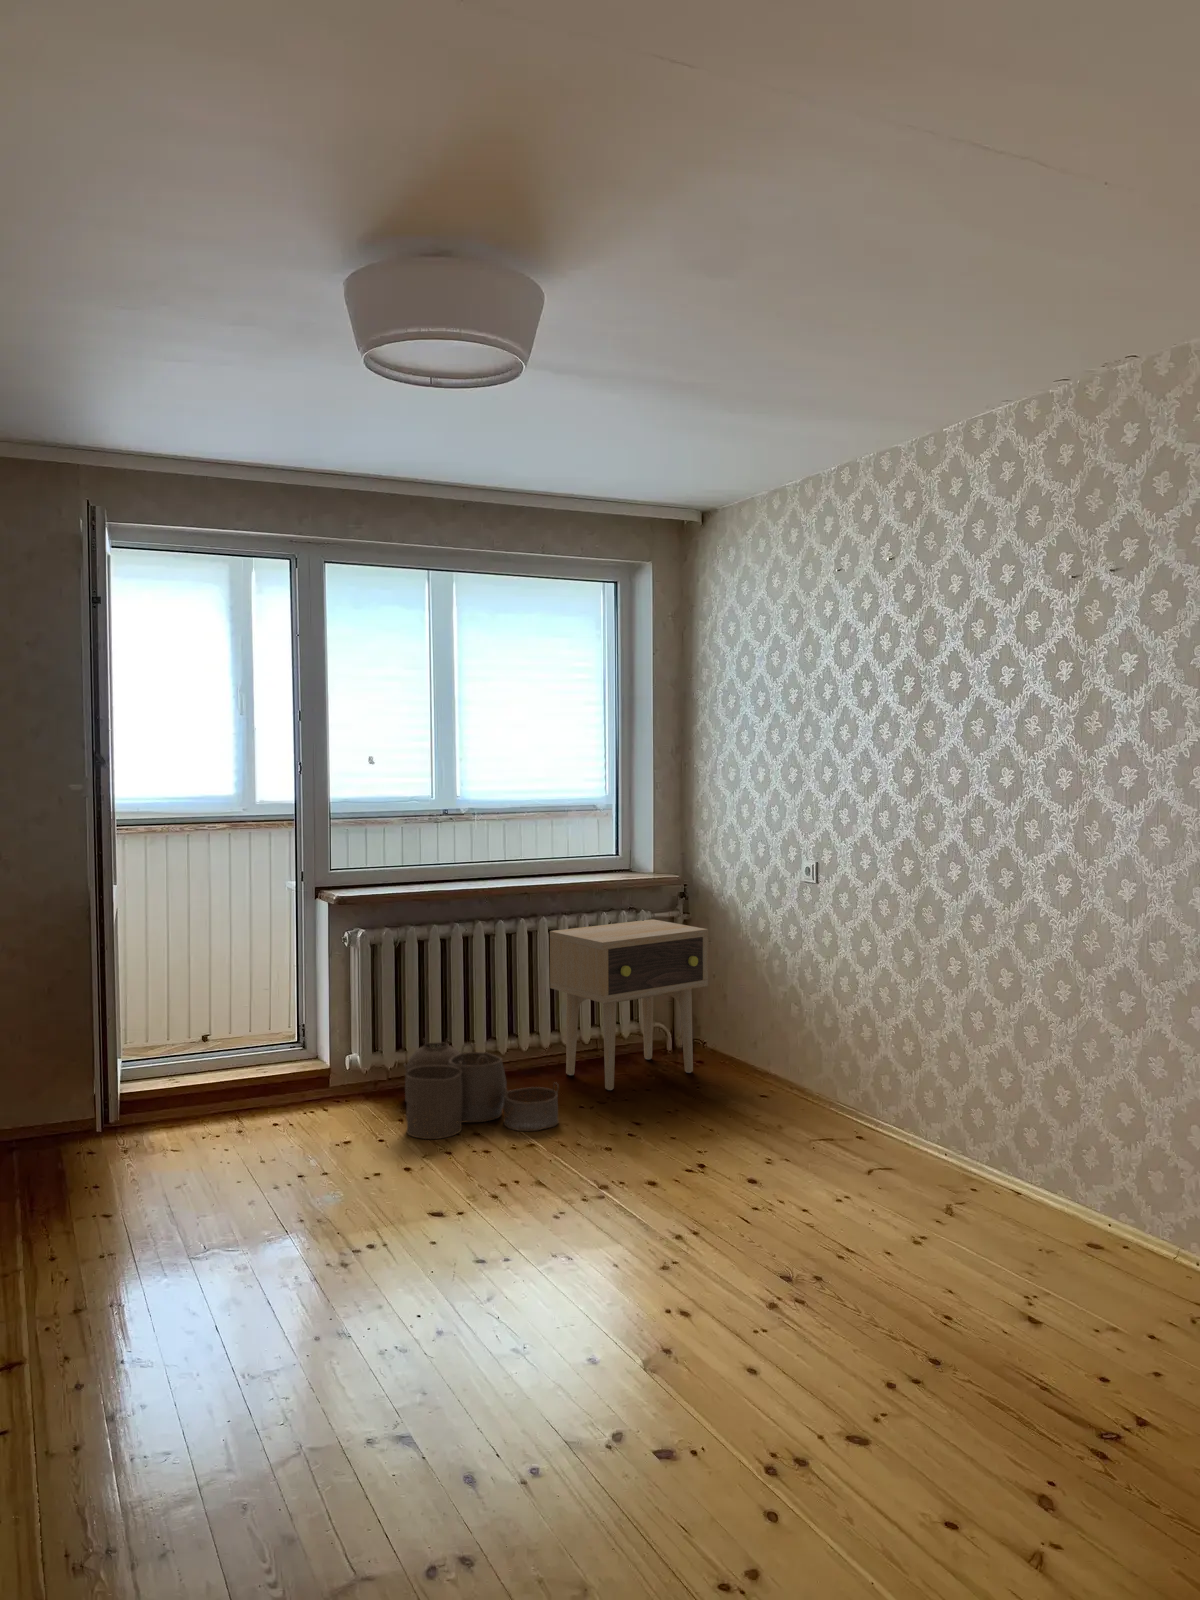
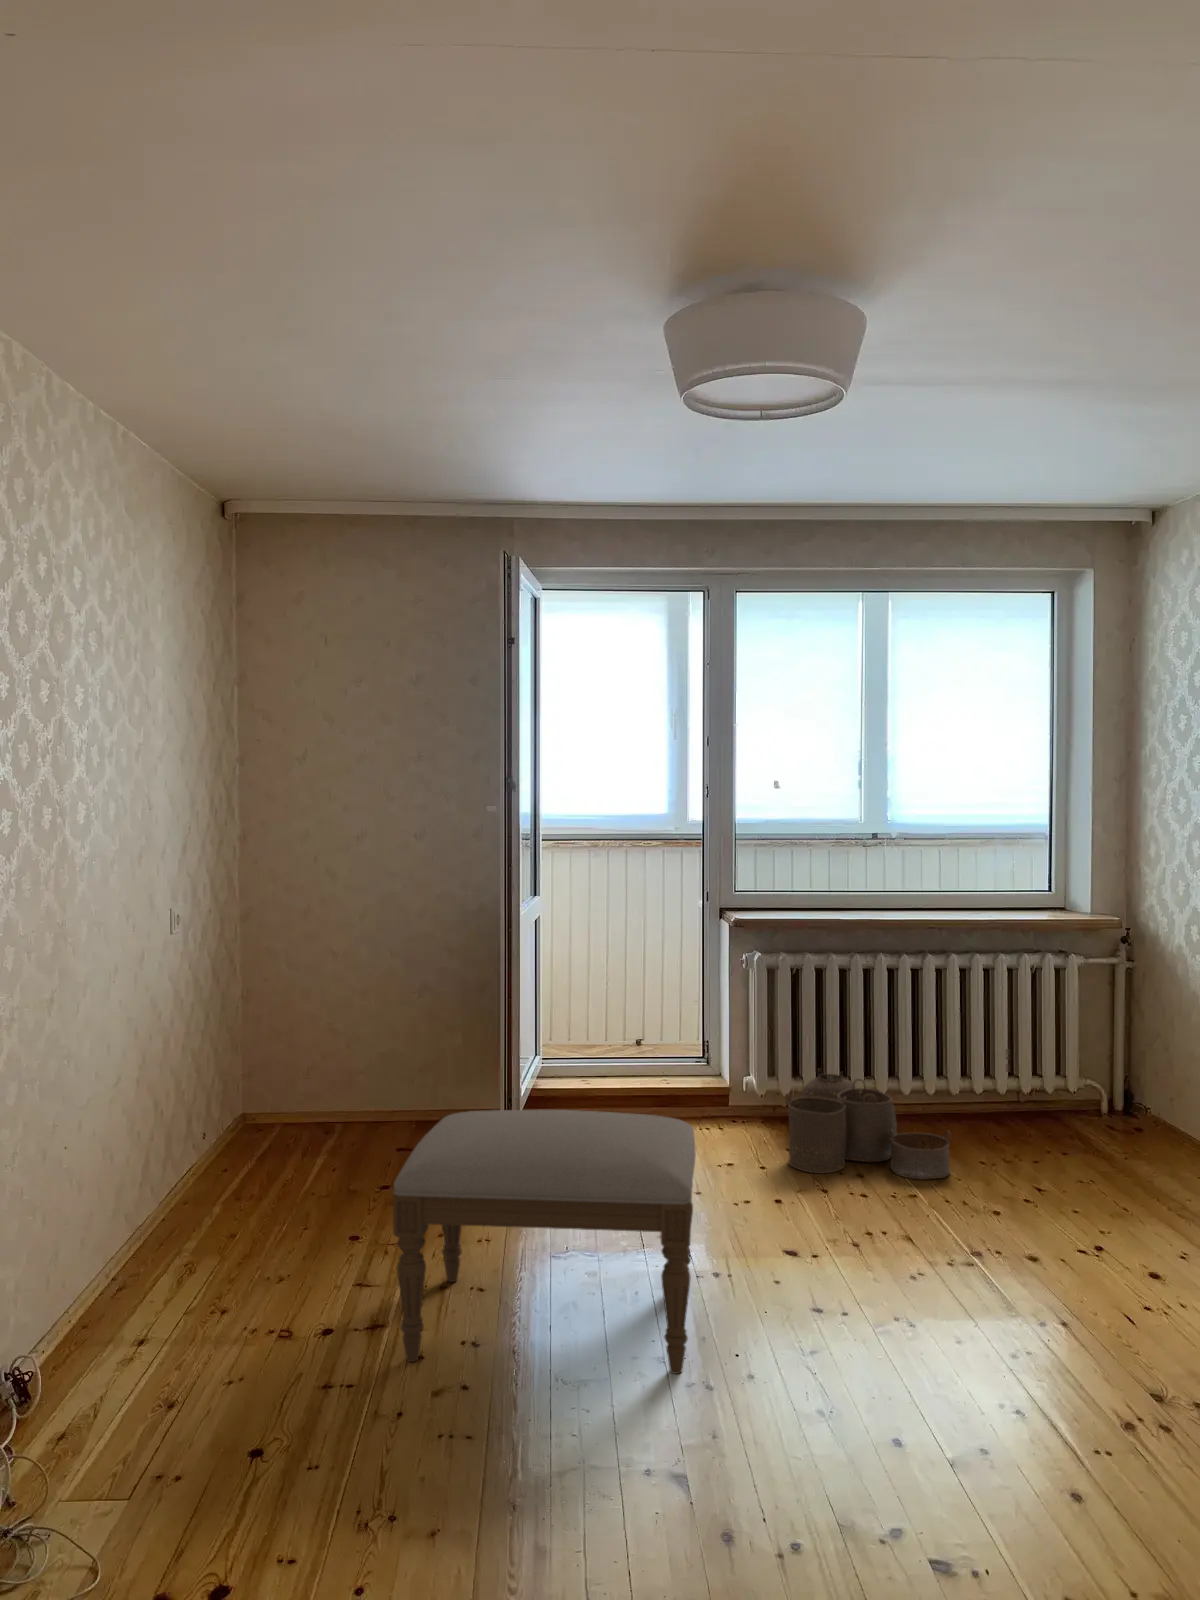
side table: present [550,919,708,1090] -> none [959,964,1145,1147]
ottoman: none [45,1095,382,1397] -> present [393,1110,696,1374]

